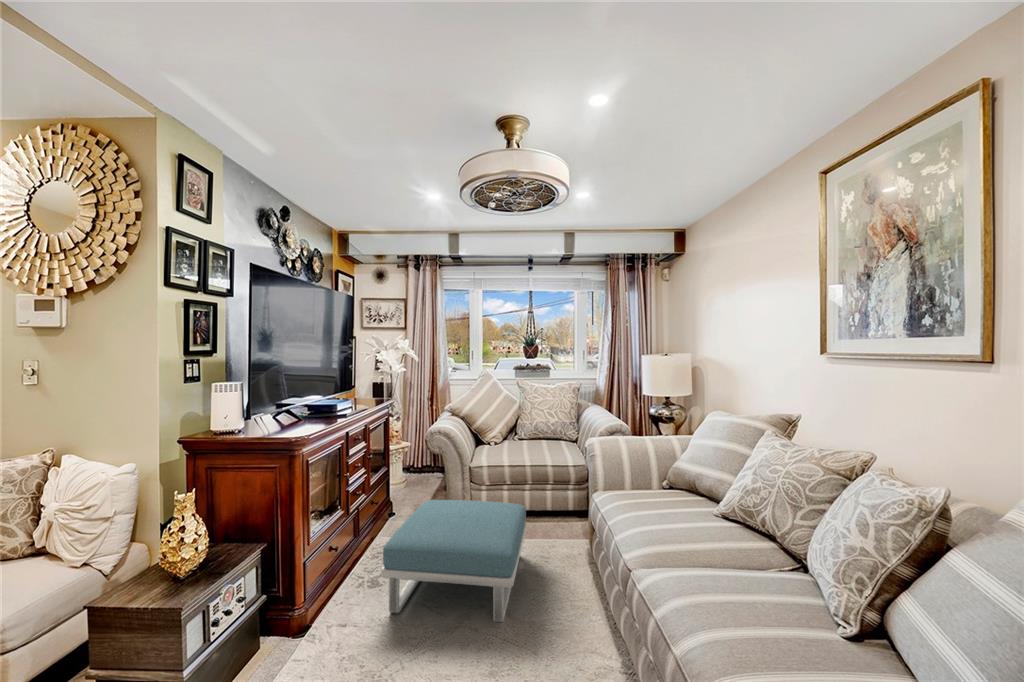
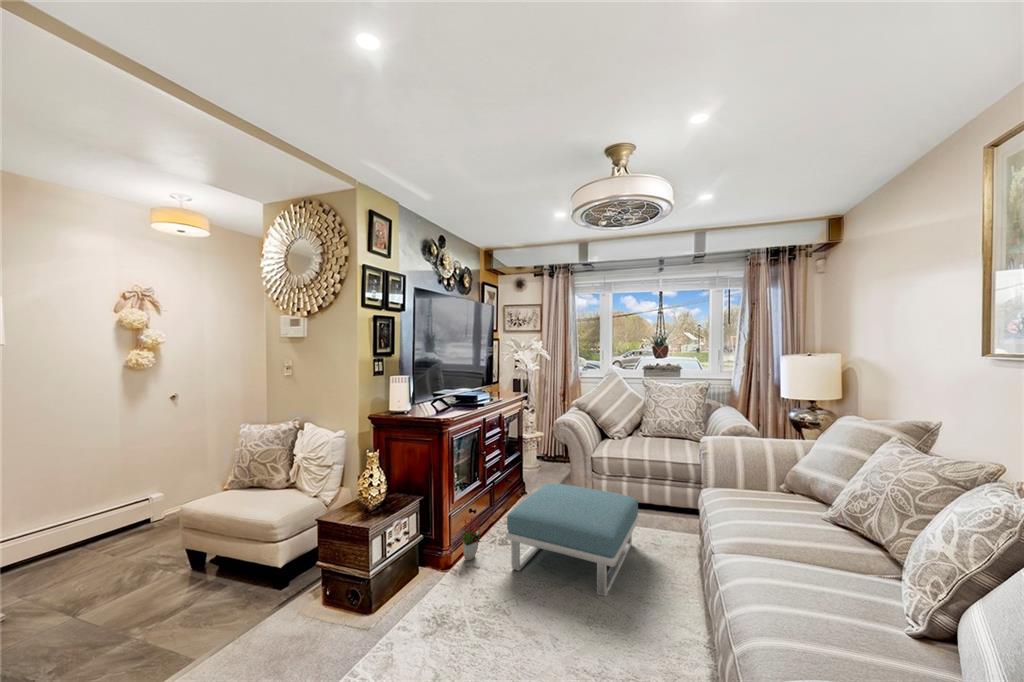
decorative plant: none [321,558,347,614] -> present [461,518,481,561]

